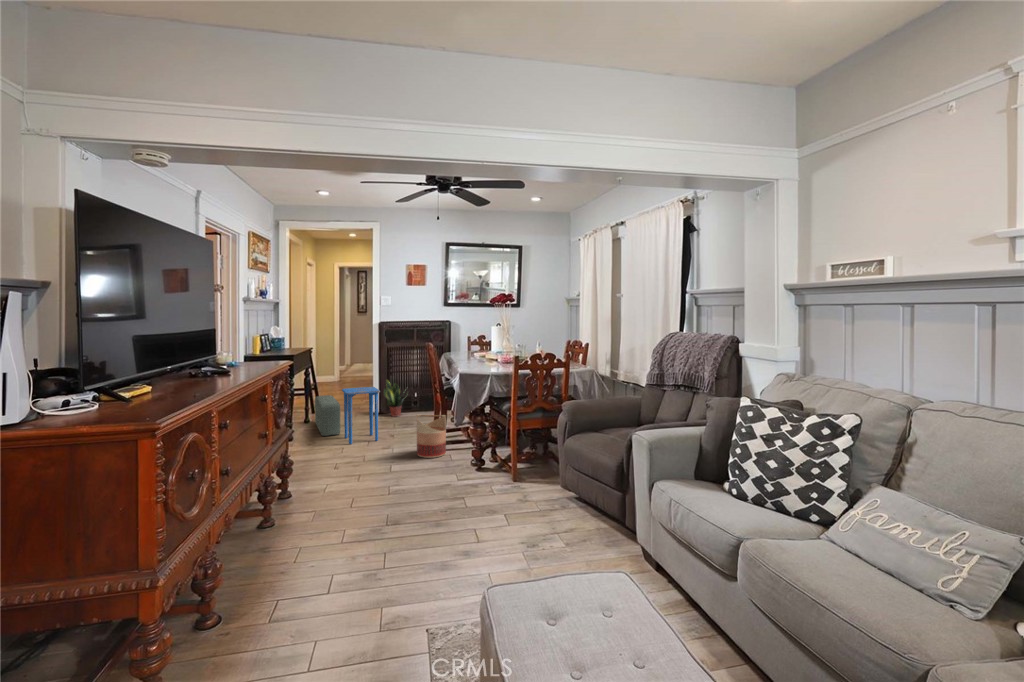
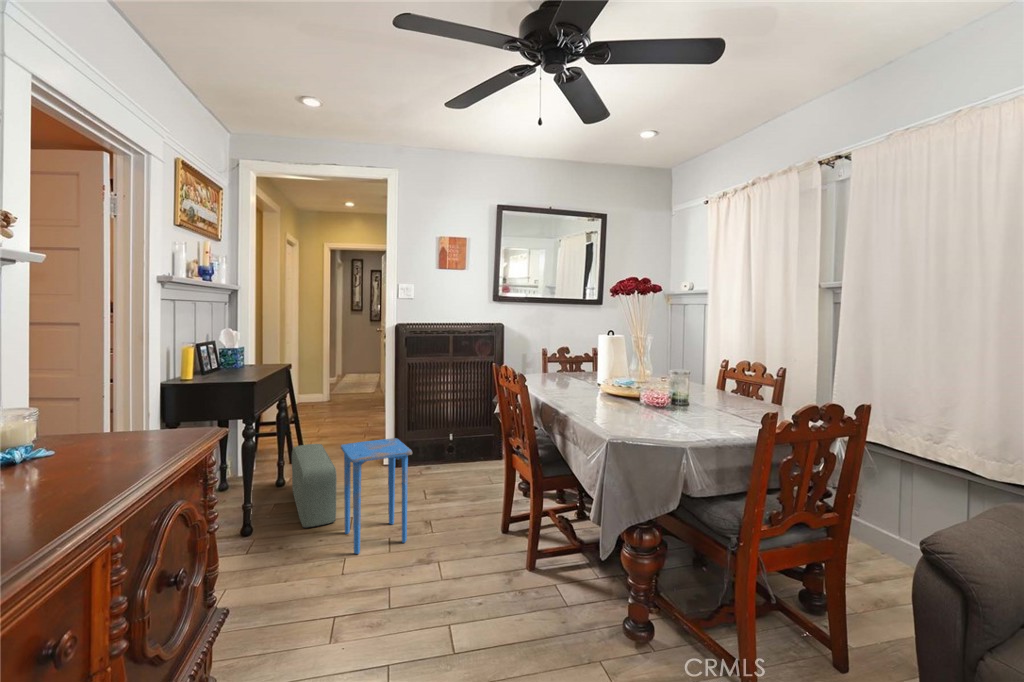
potted plant: present [384,381,407,417] -> none [403,414,441,473]
basket: present [417,415,446,458] -> none [493,511,553,605]

